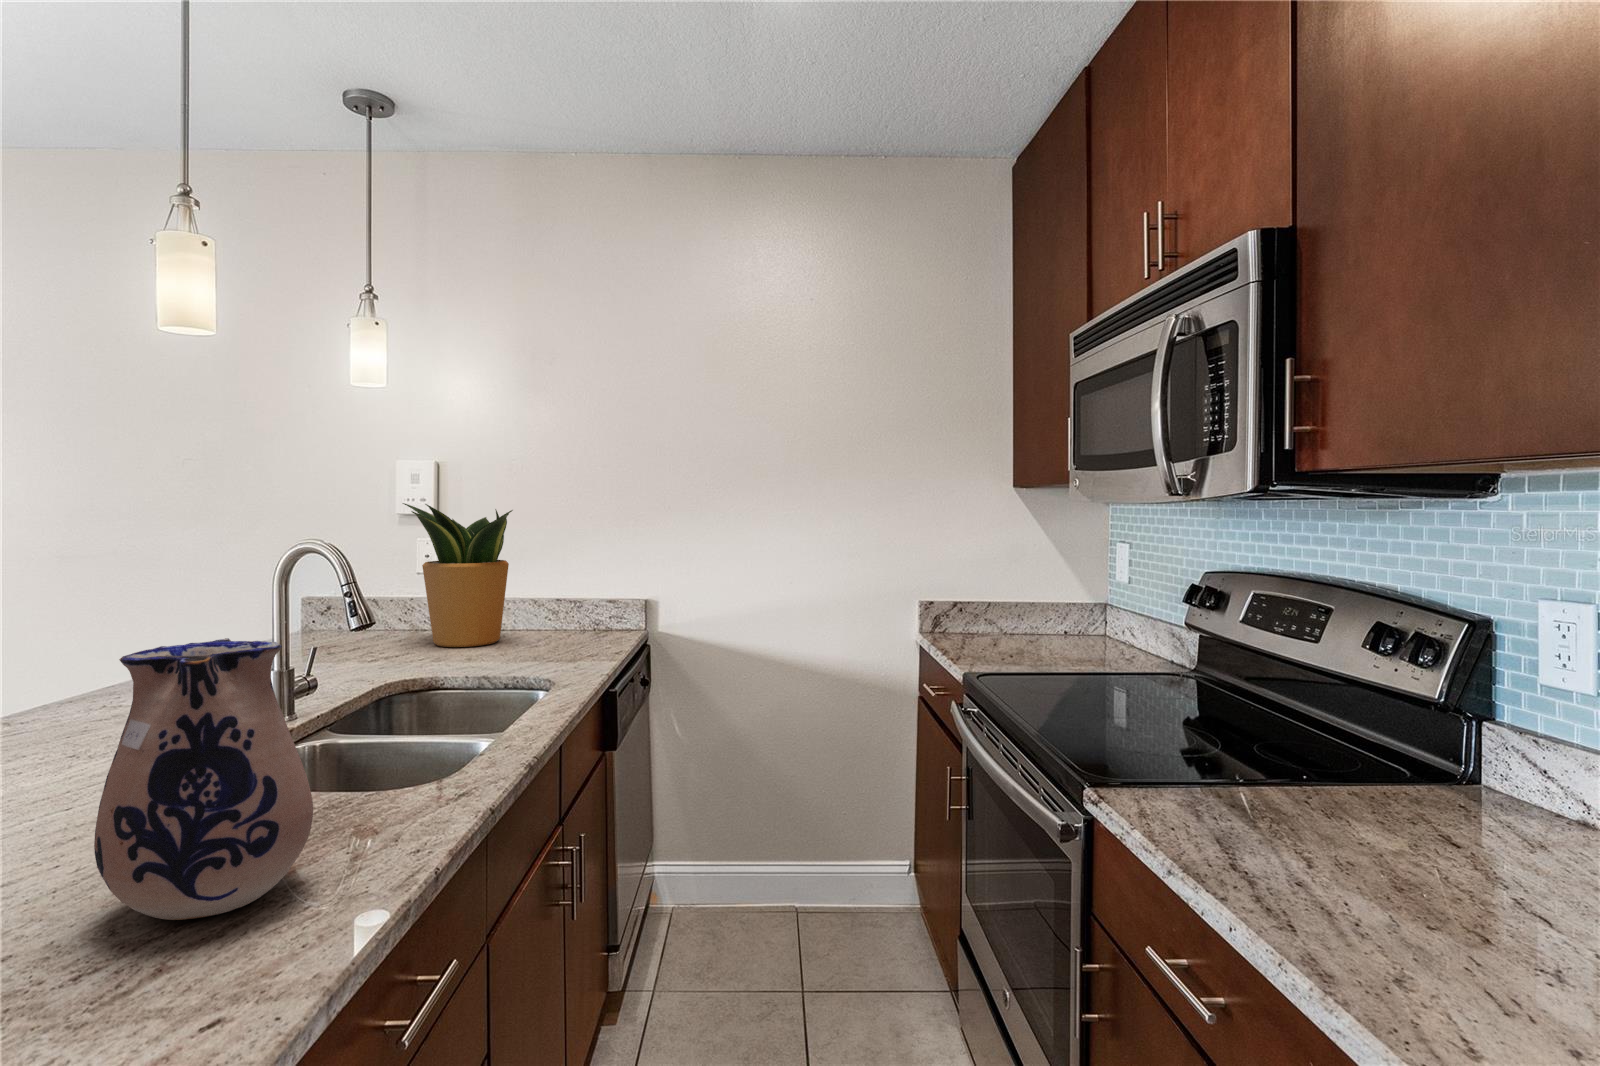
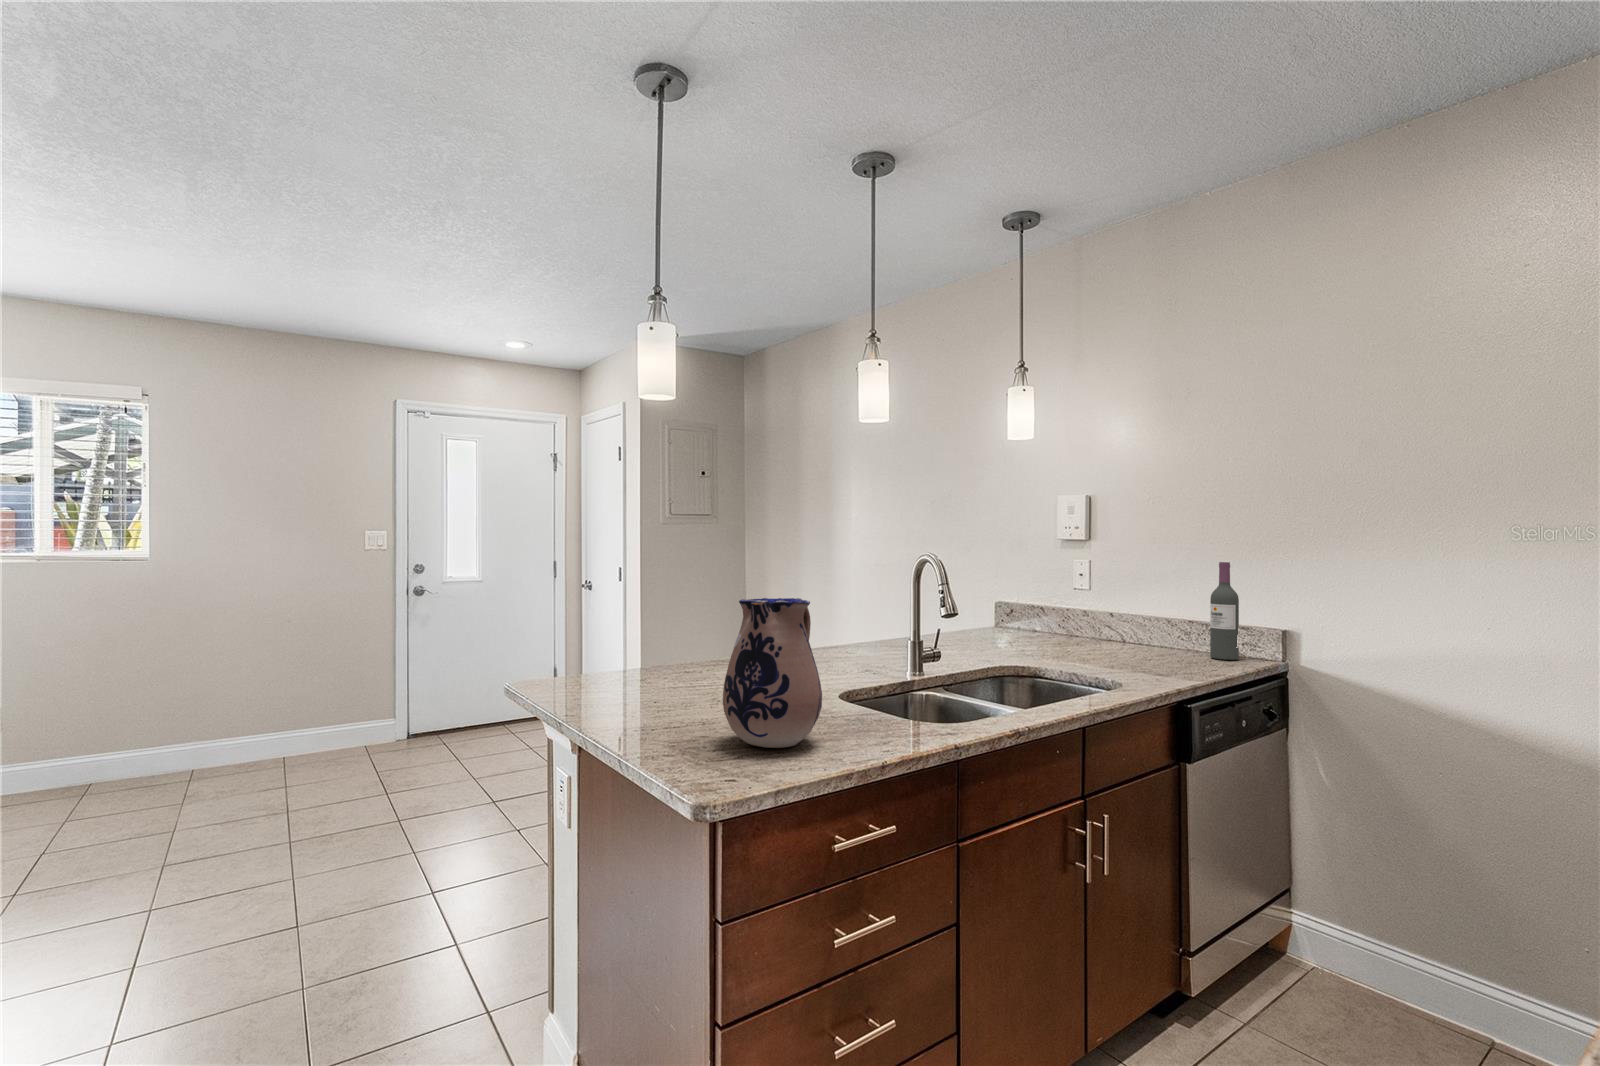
potted plant: present [403,503,513,647] -> none [1048,531,1136,652]
wine bottle: none [584,536,611,636] -> present [1210,562,1239,660]

